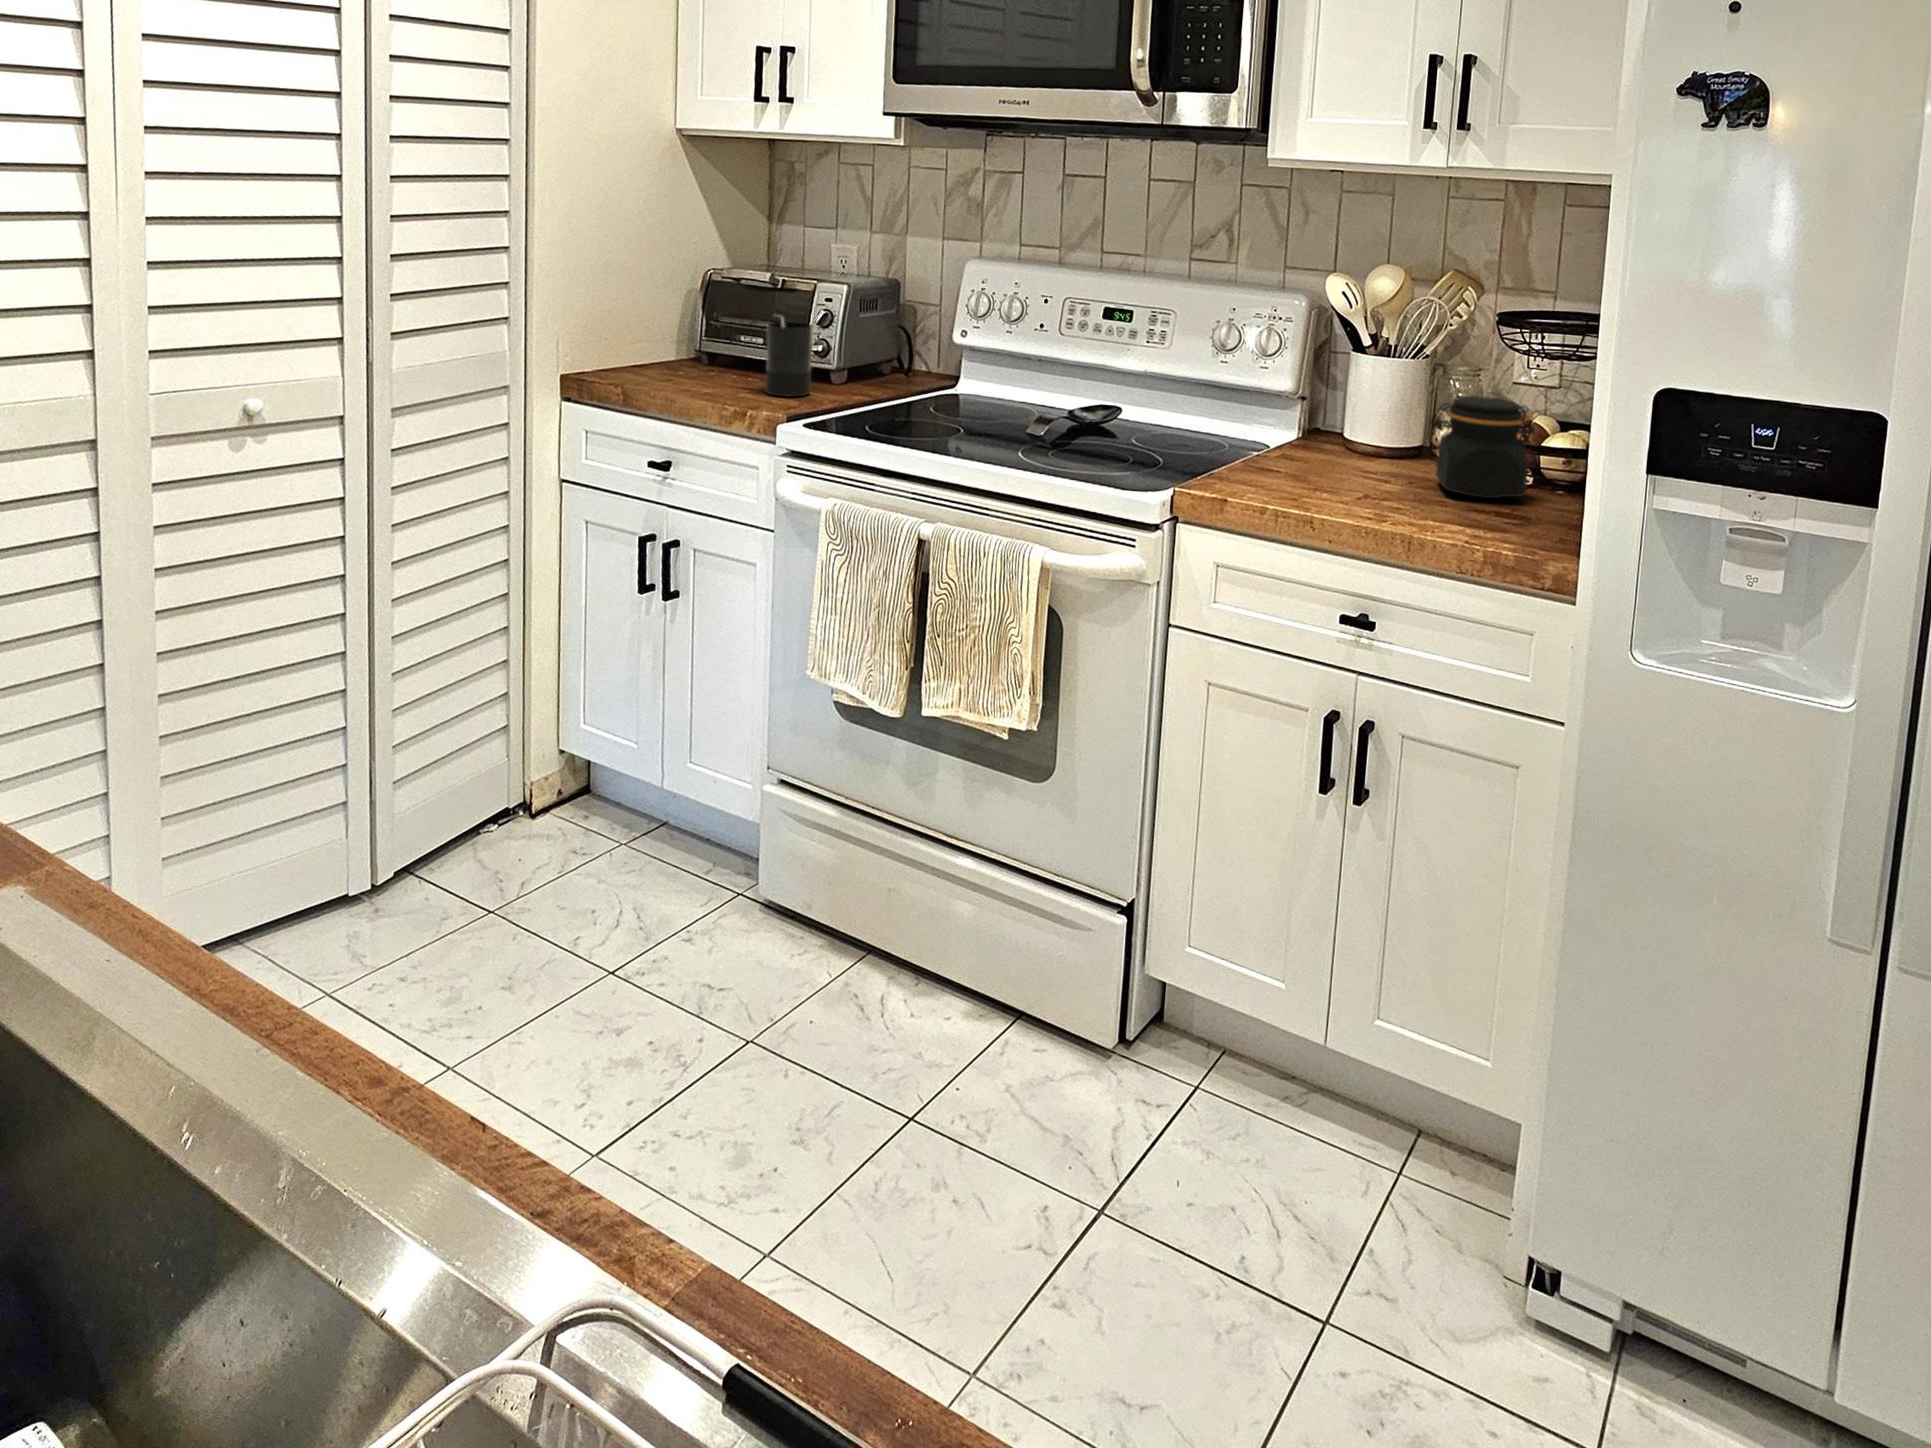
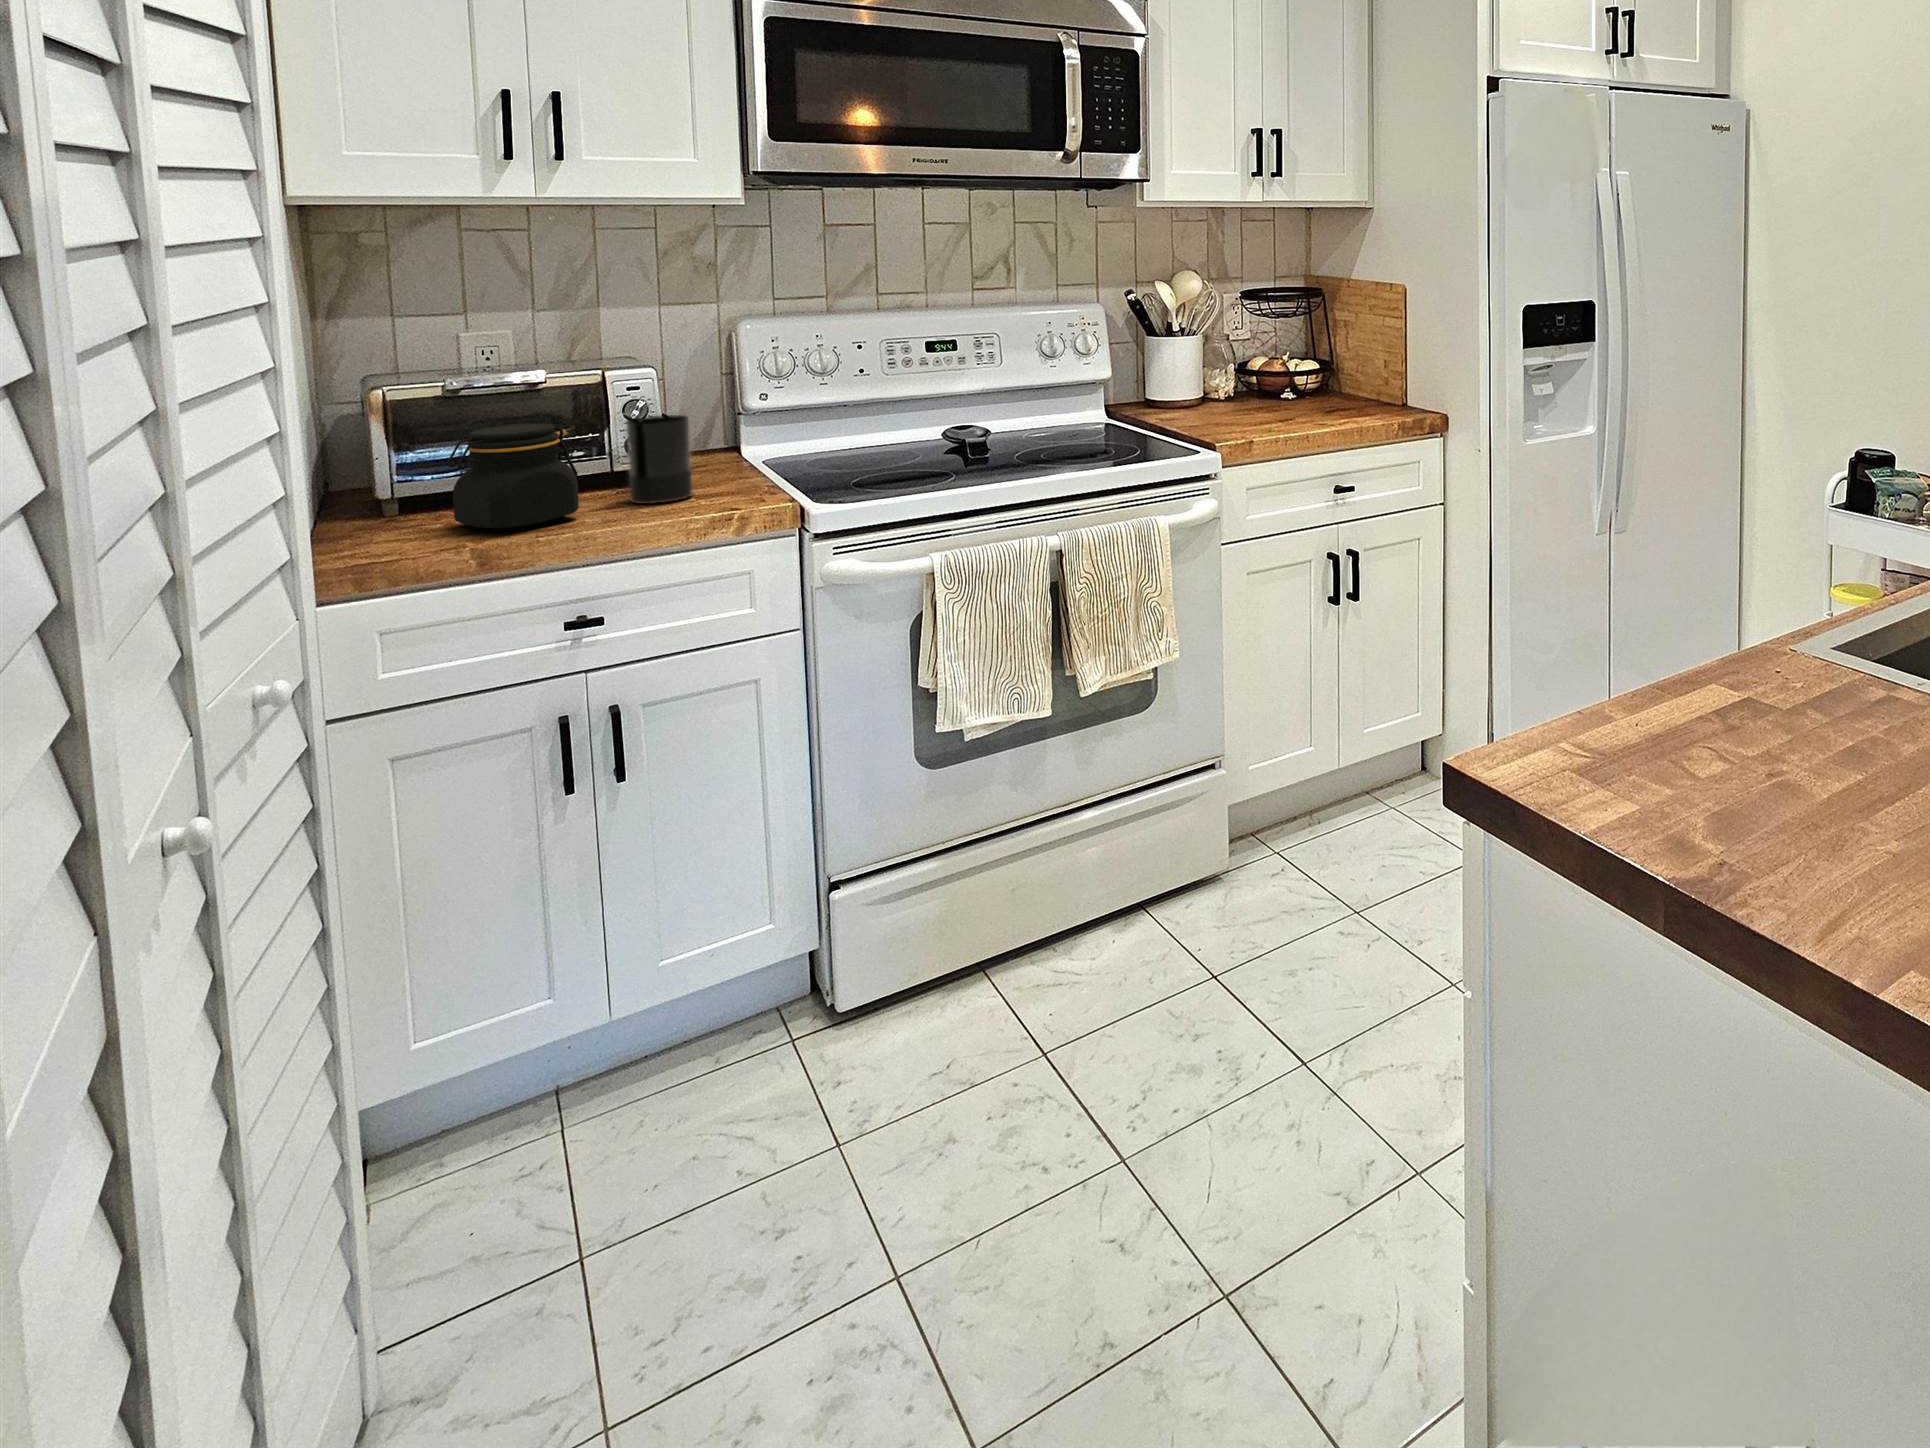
jar: present [1431,396,1535,498] -> present [447,423,579,528]

